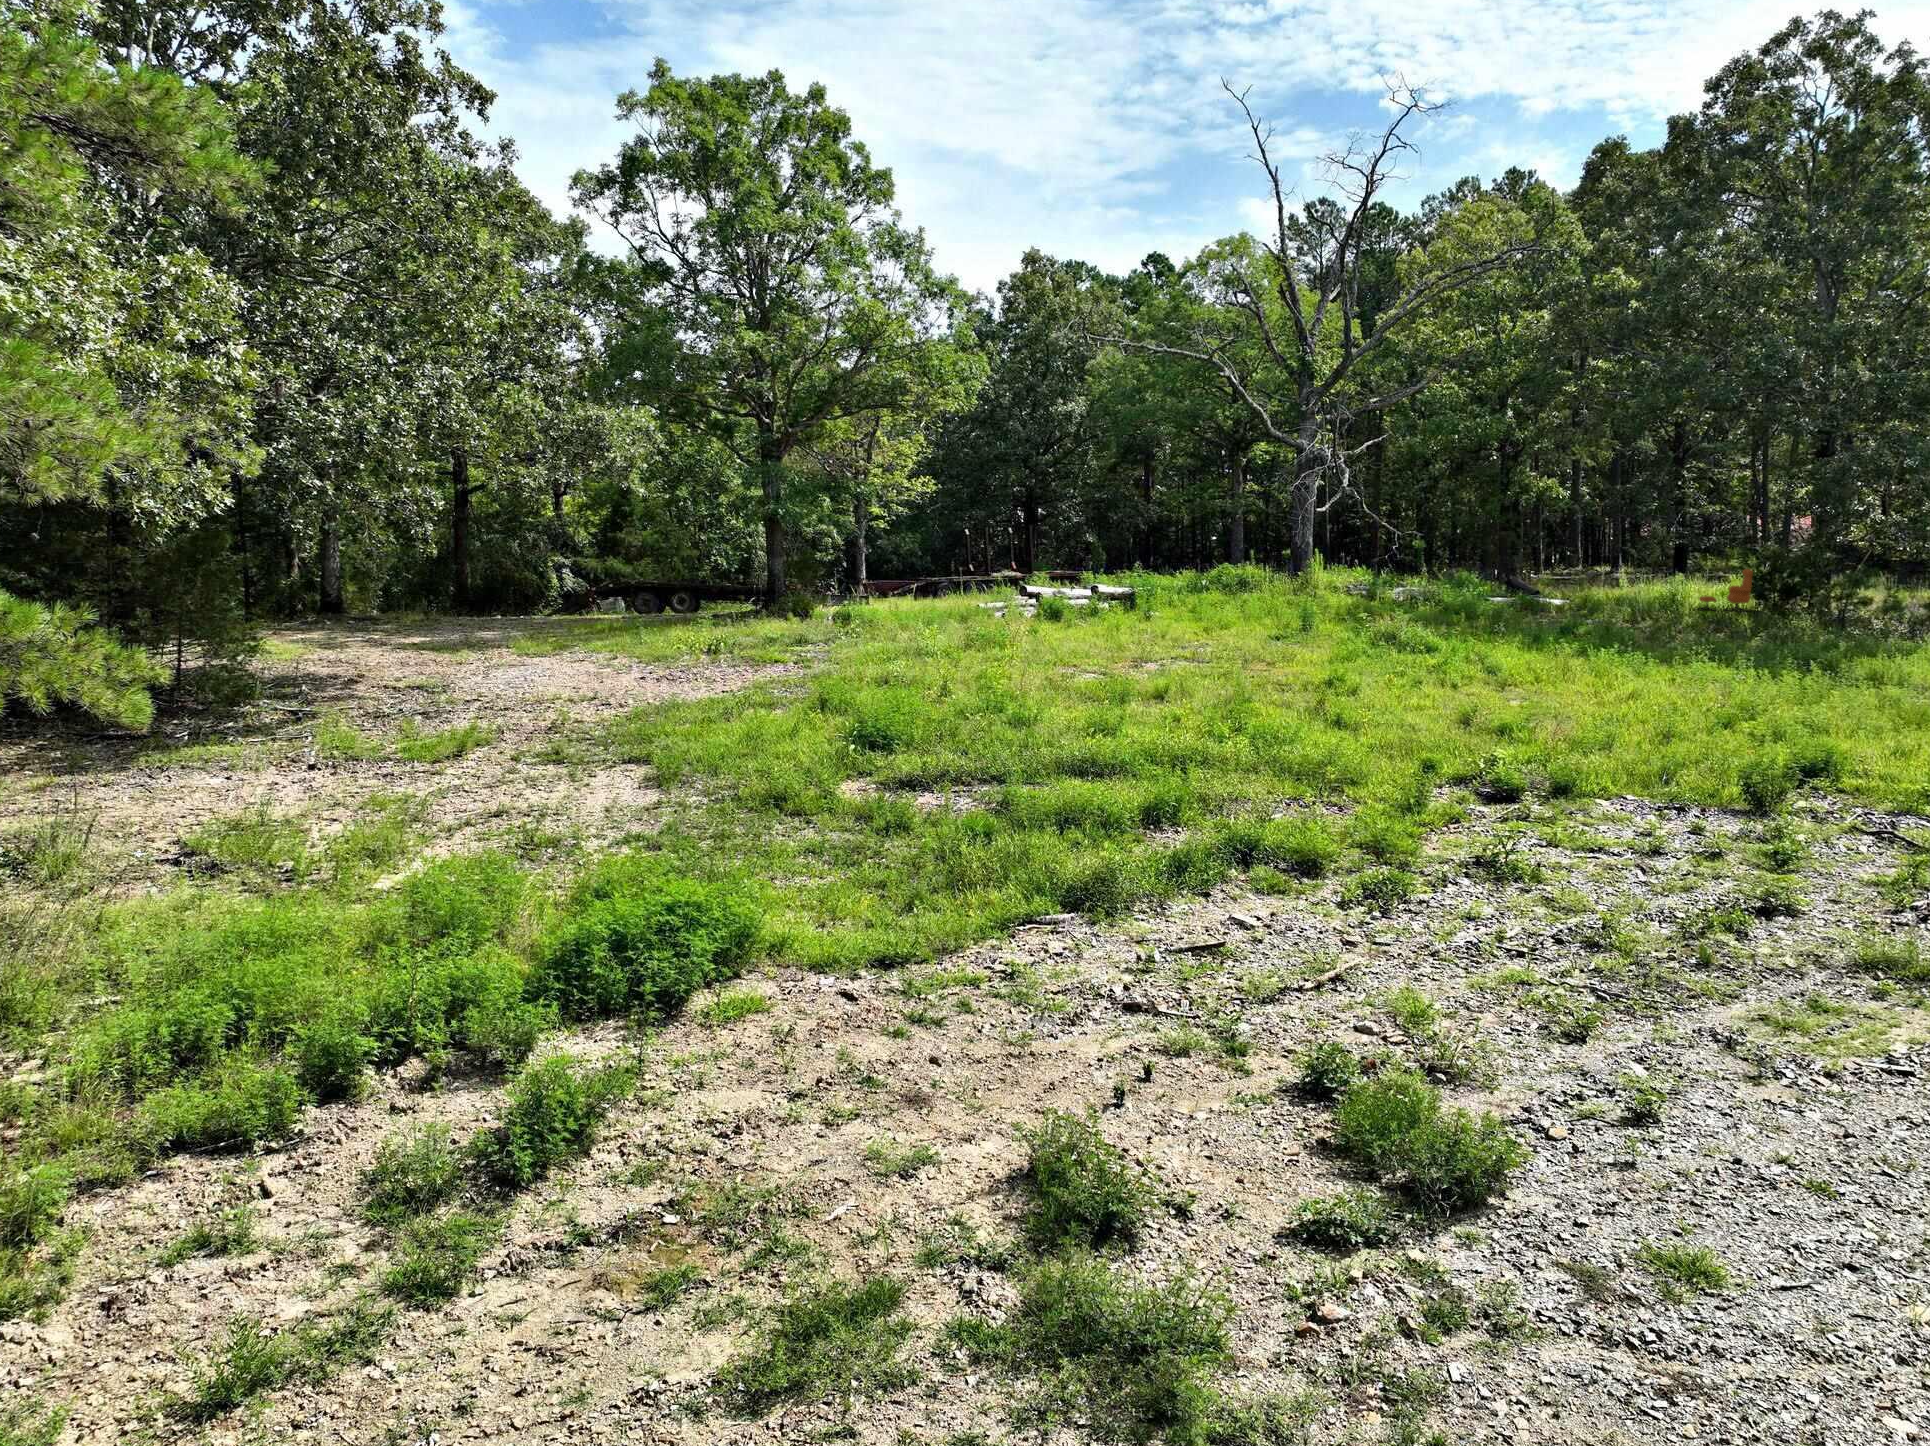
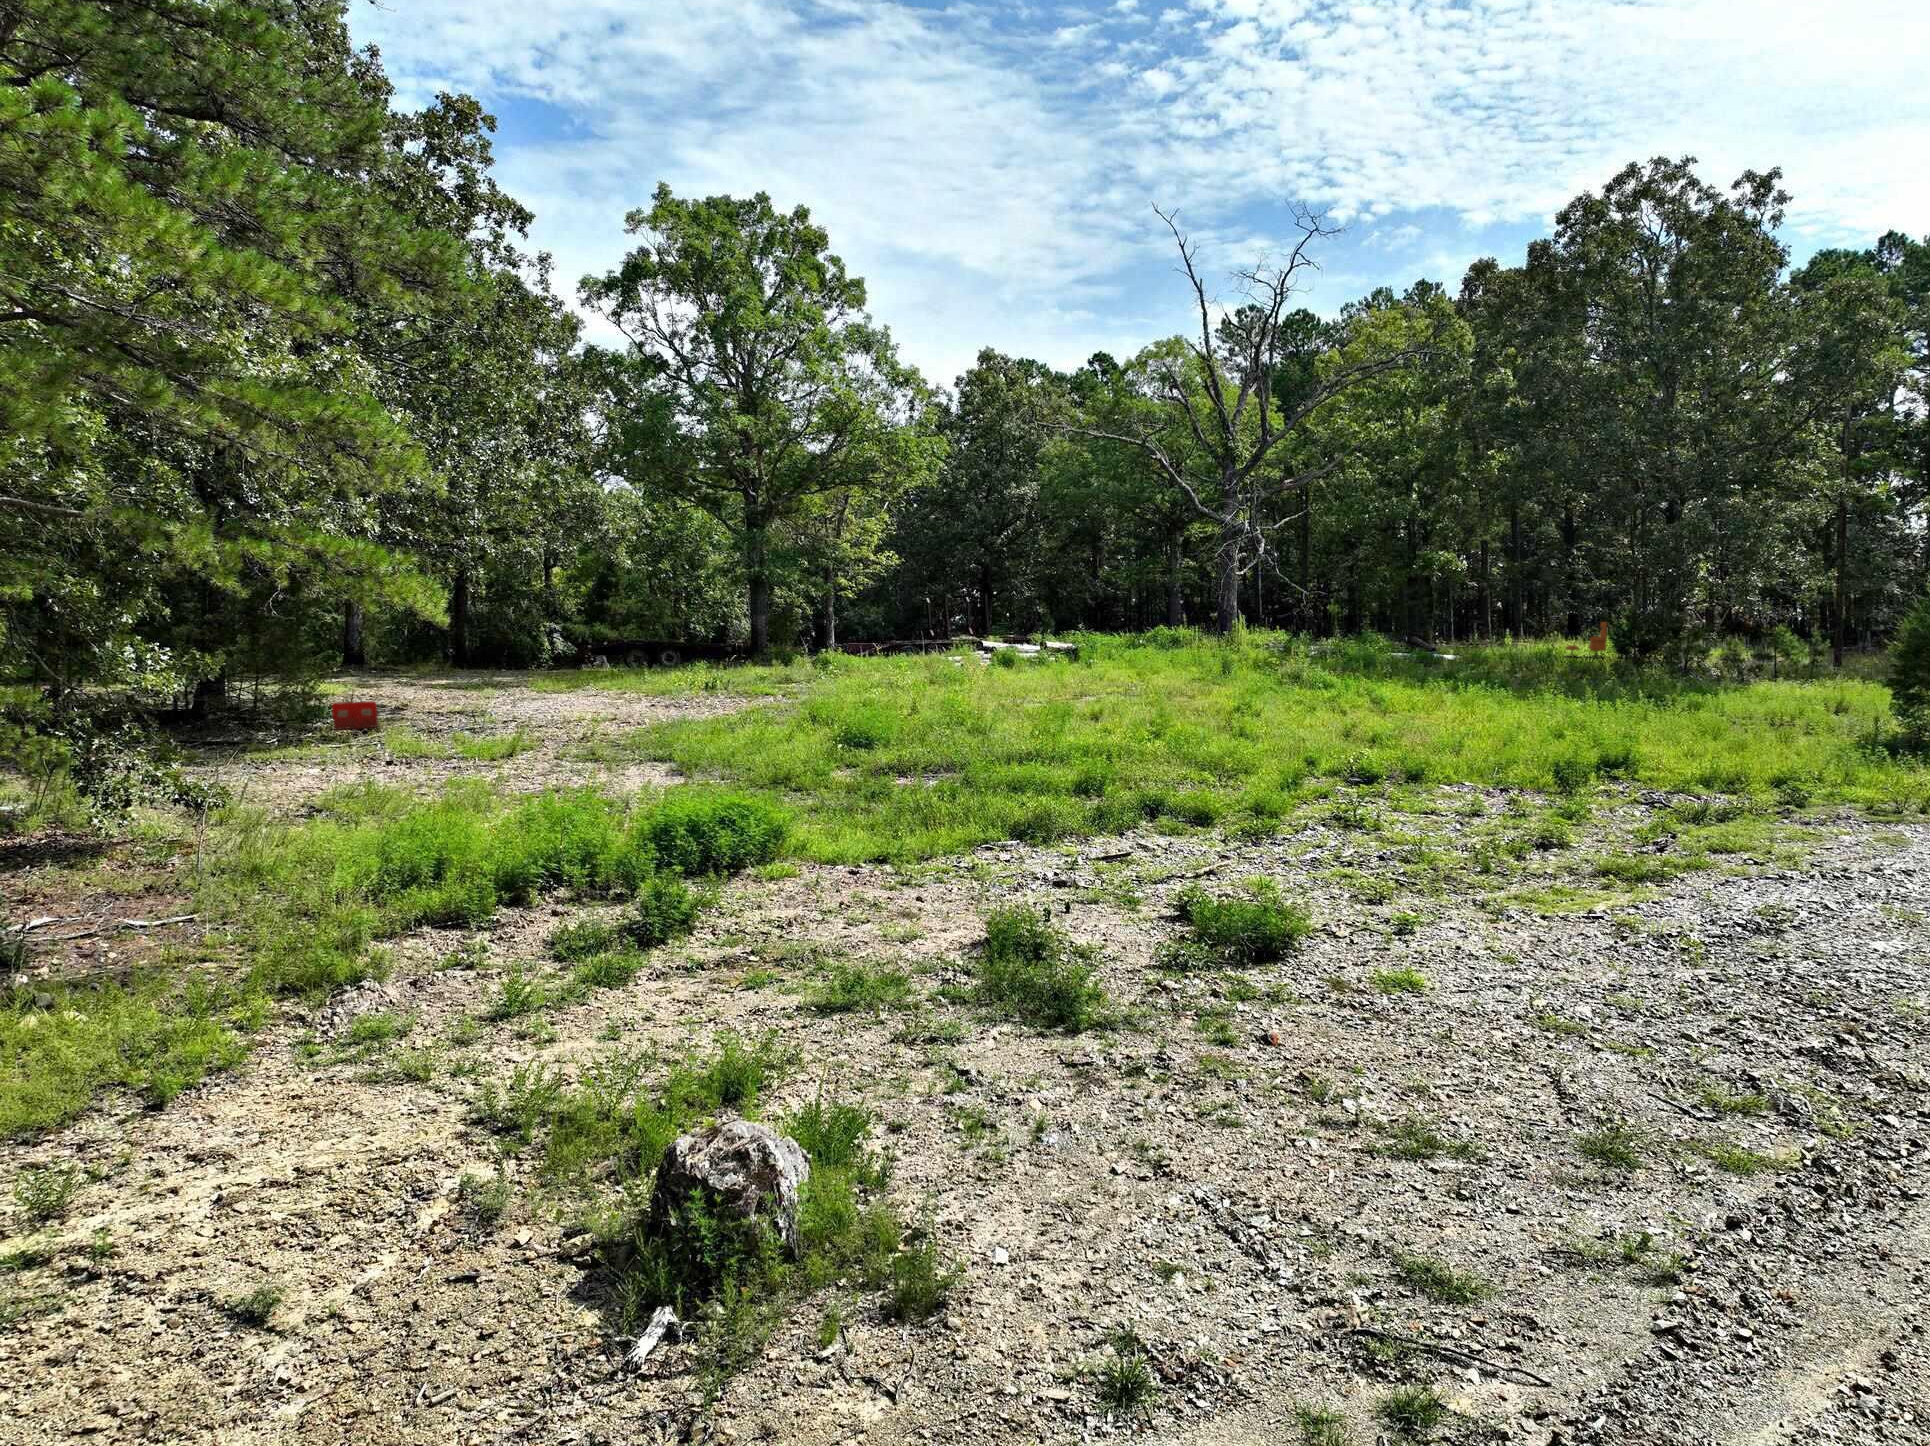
toolbox: none [255,679,315,720] -> present [332,696,378,730]

